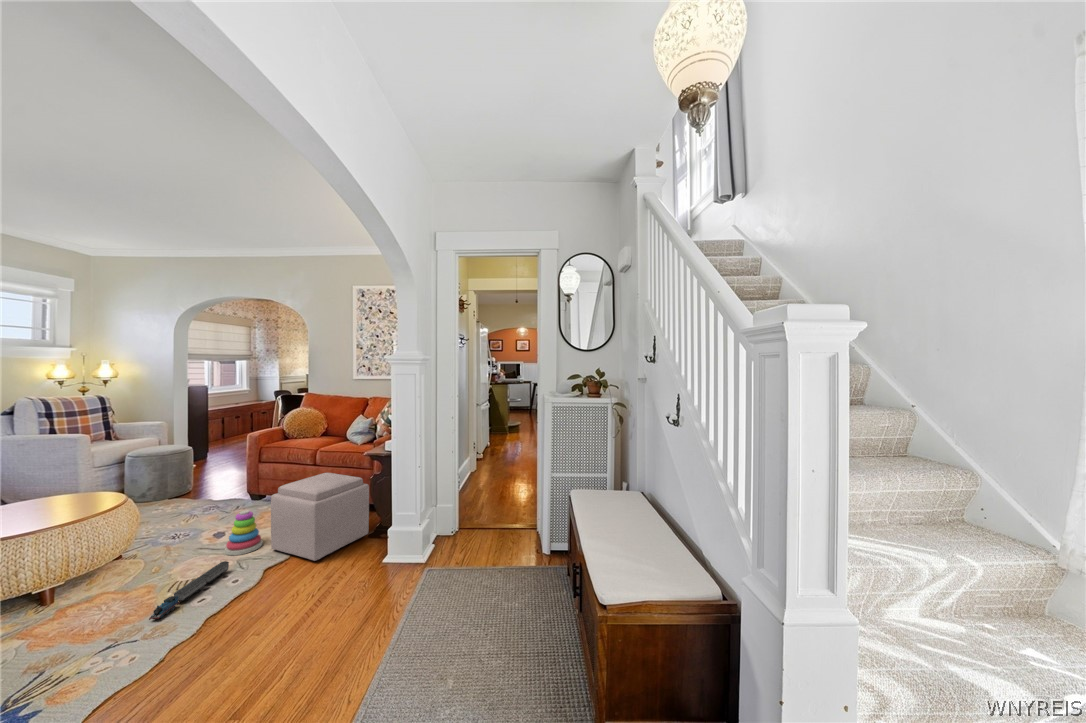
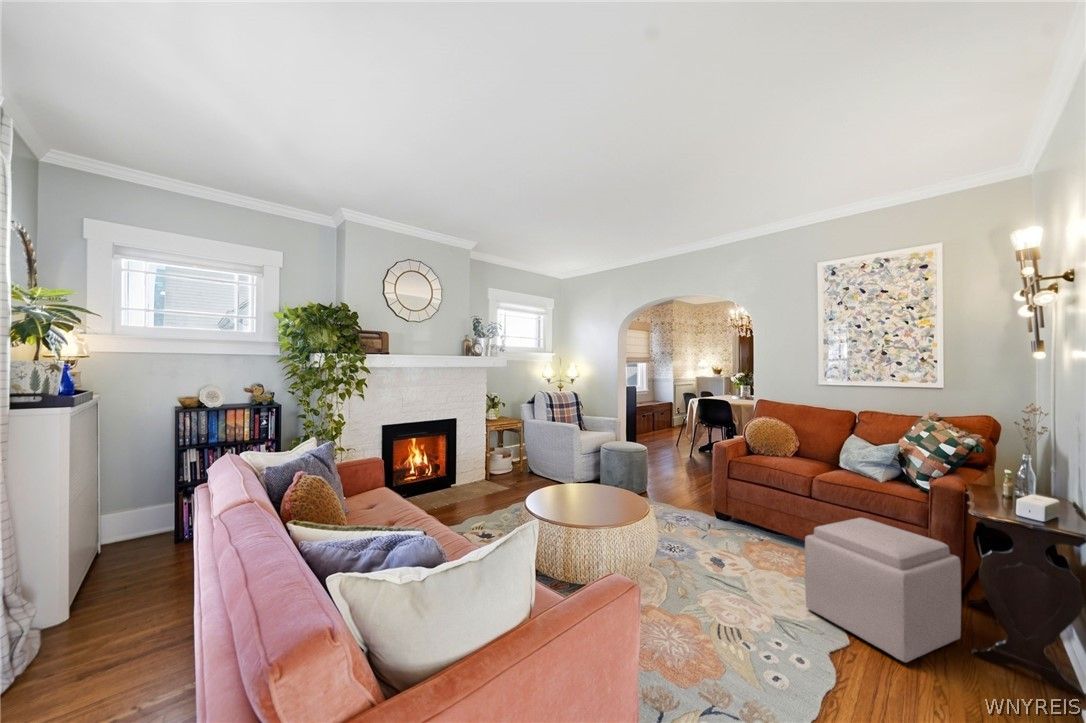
stacking toy: present [225,511,263,555] -> none [742,544,785,601]
toy train: present [149,561,229,620] -> none [731,610,774,674]

